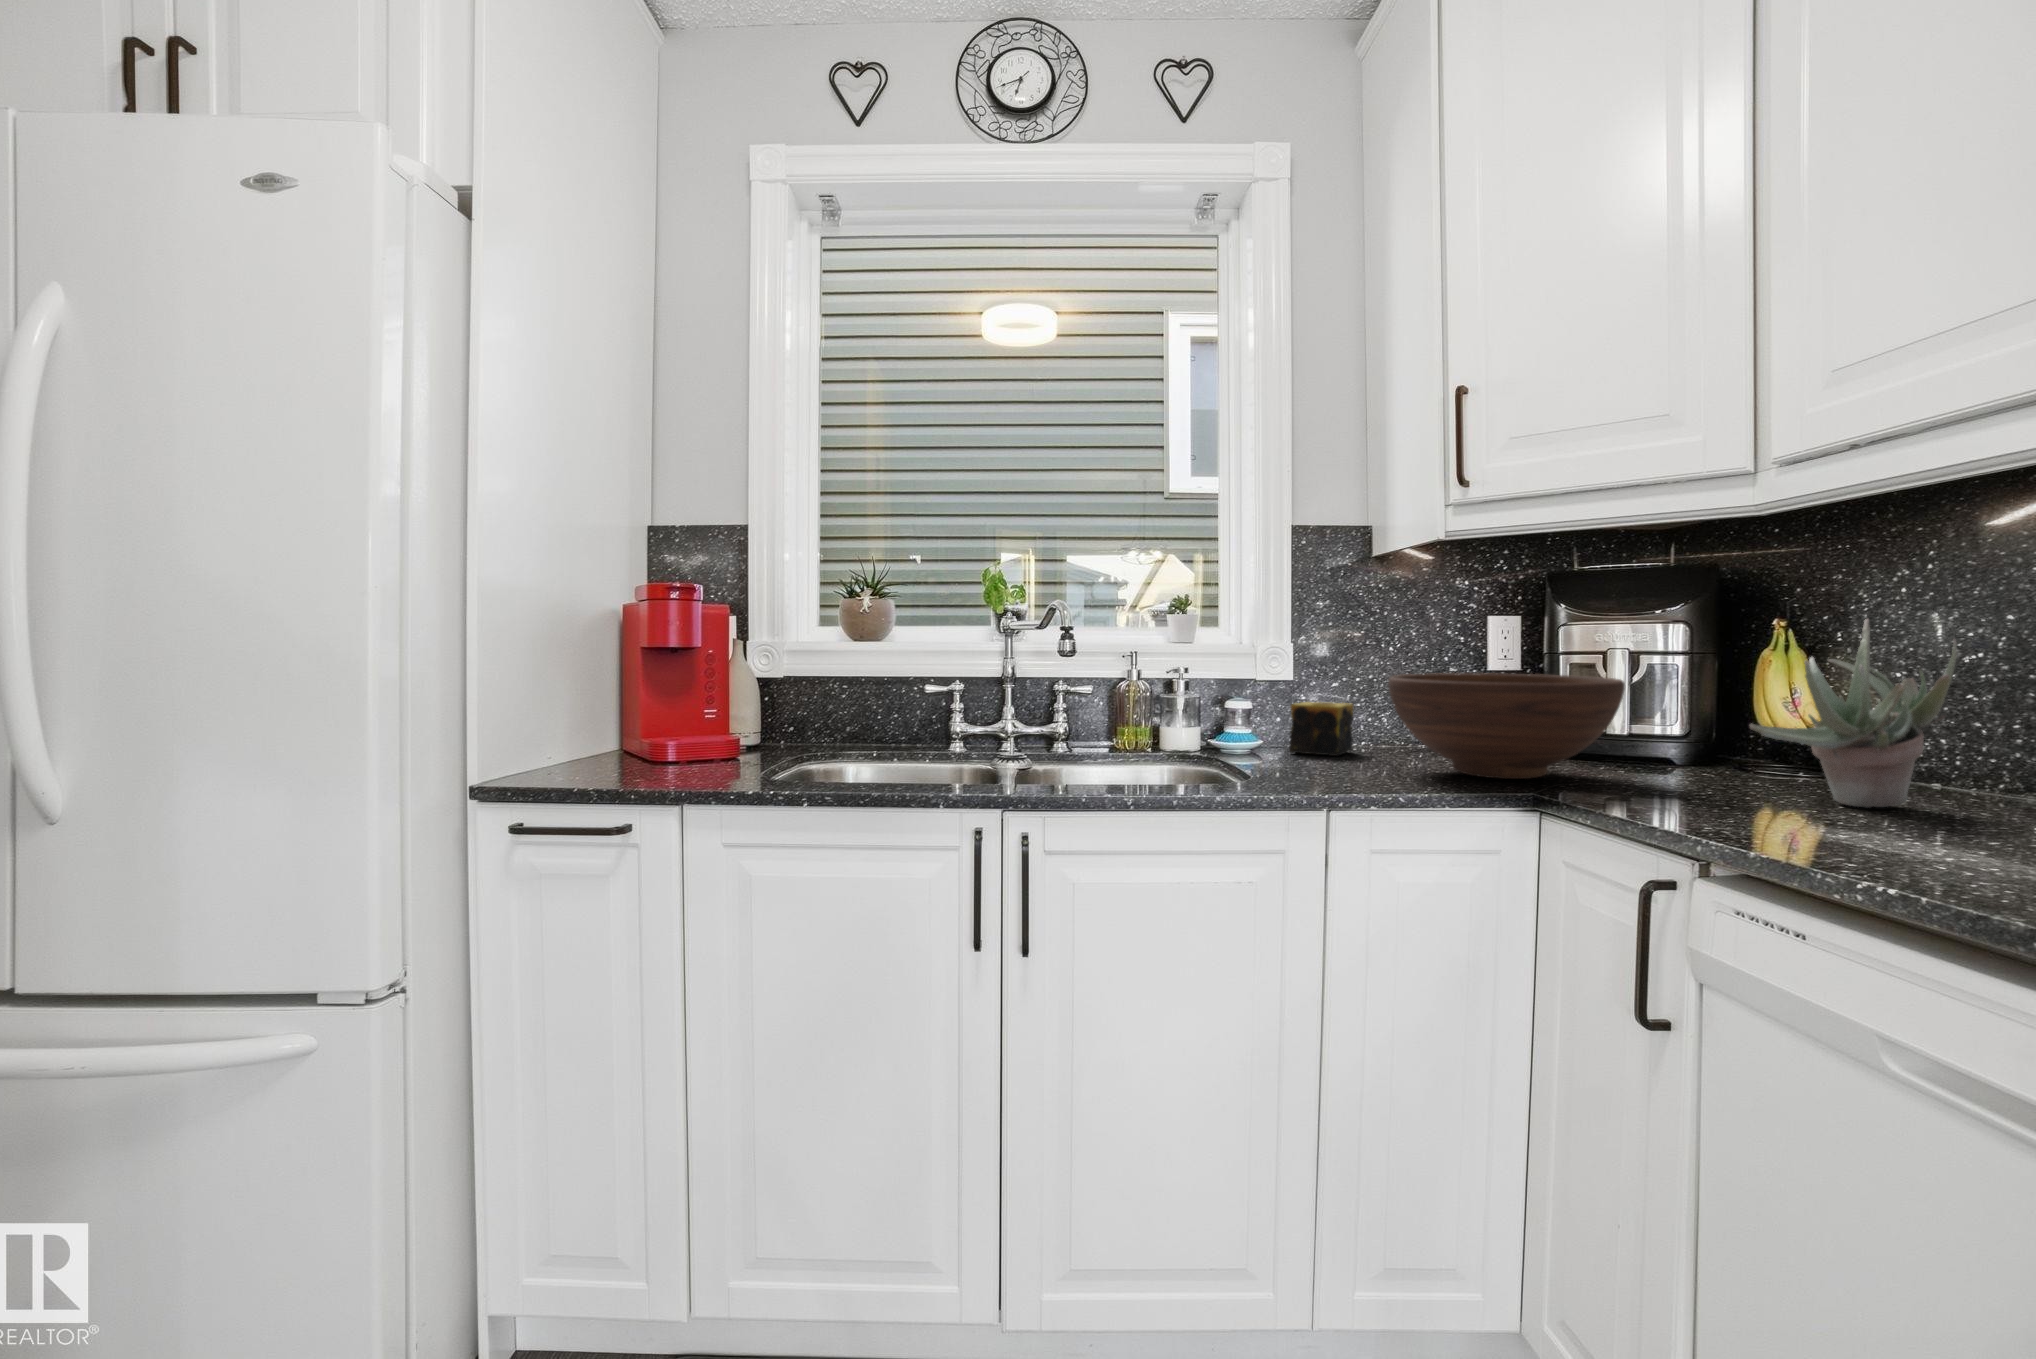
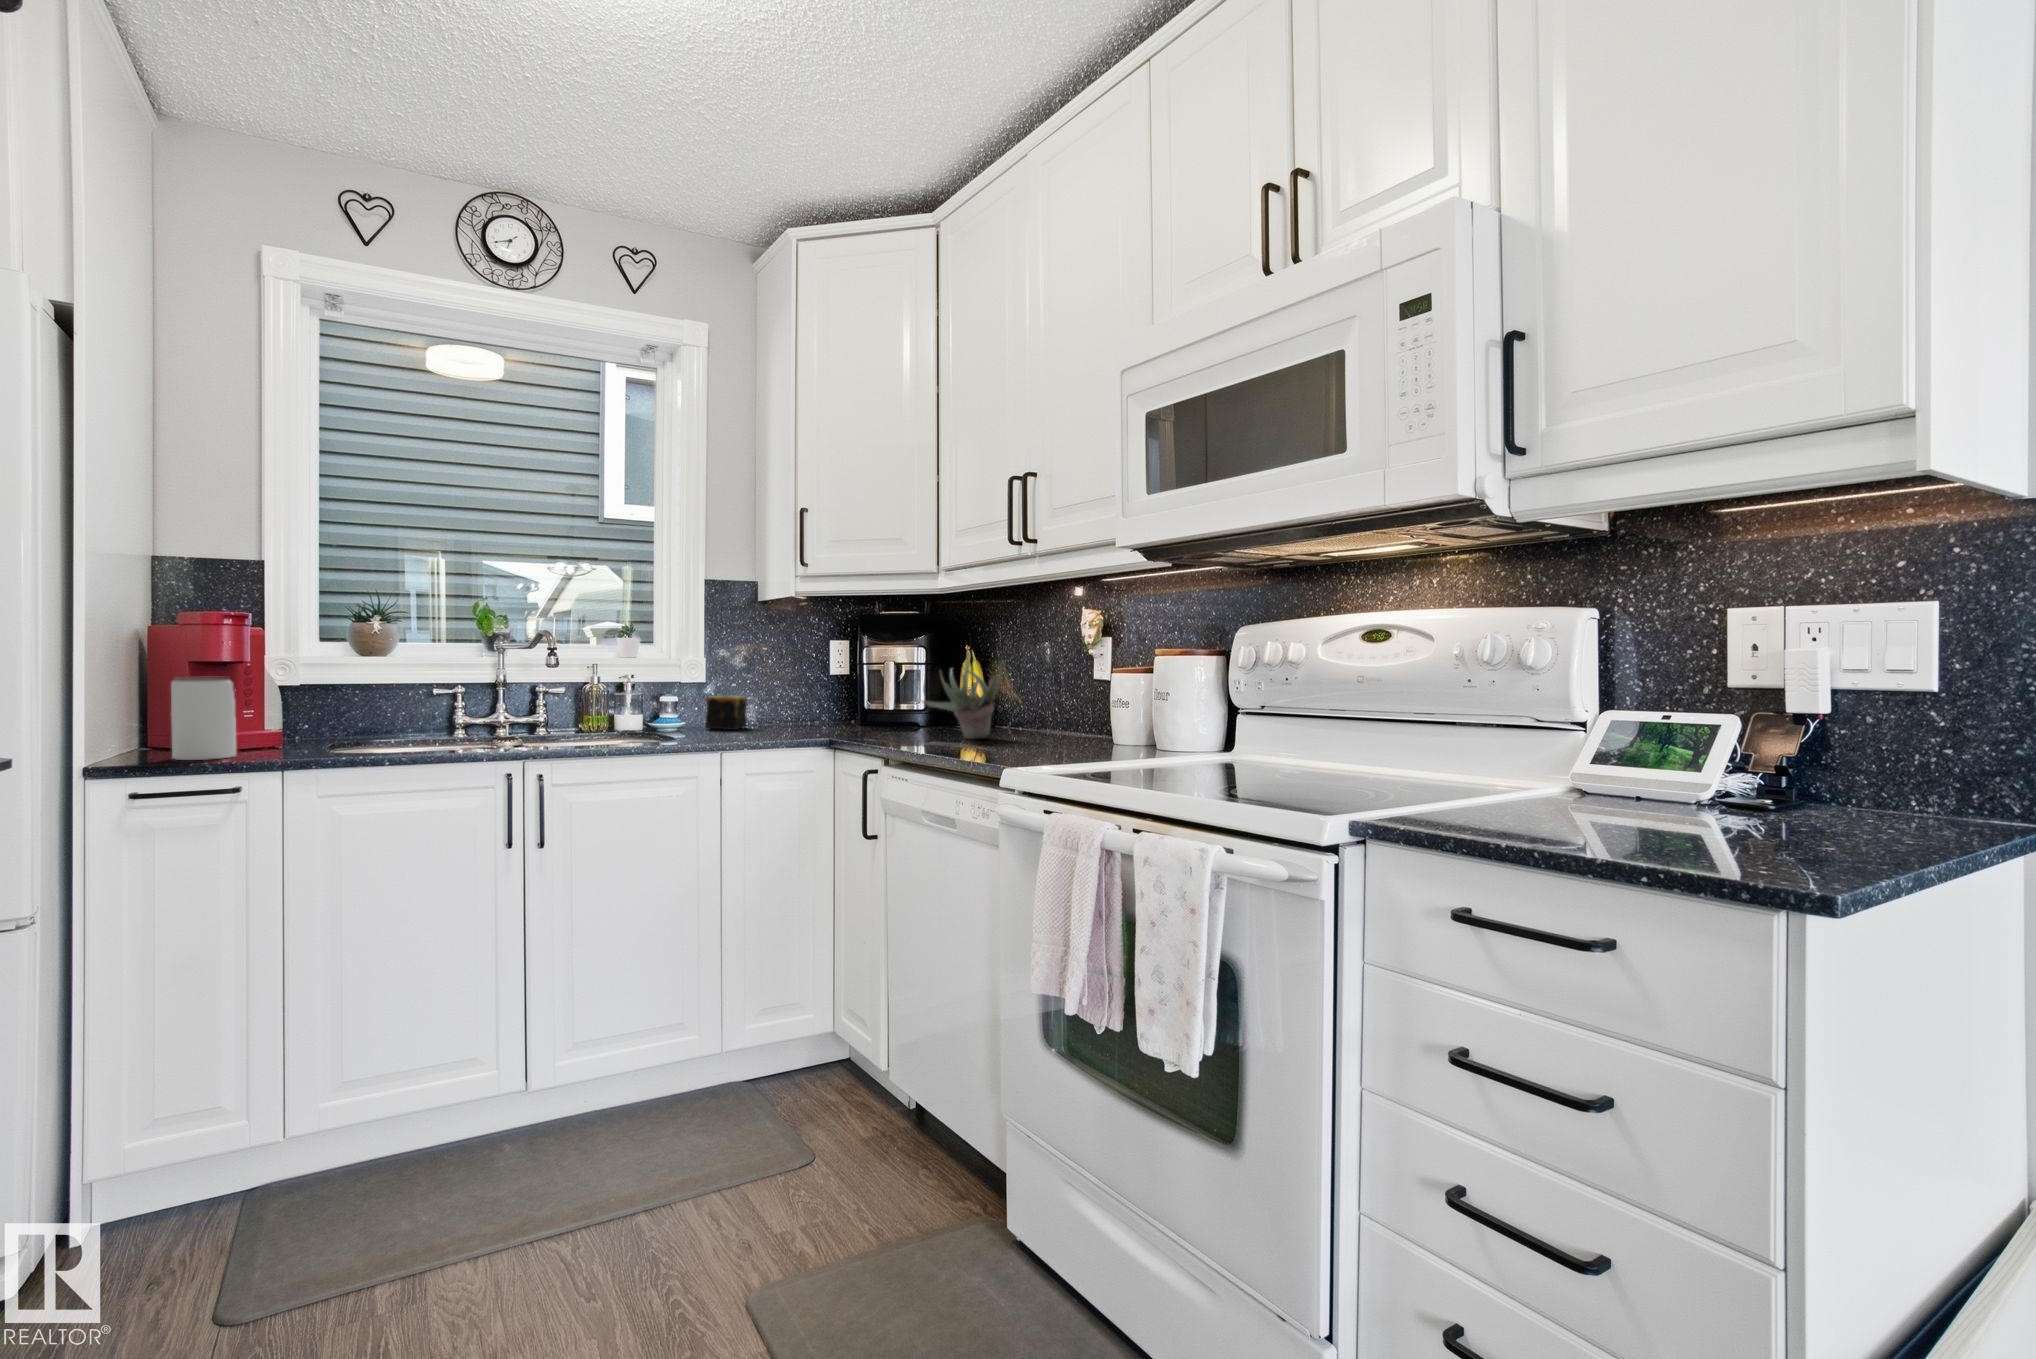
jar: none [581,669,658,782] -> present [171,677,236,760]
fruit bowl: present [1388,673,1625,779] -> none [763,676,884,735]

